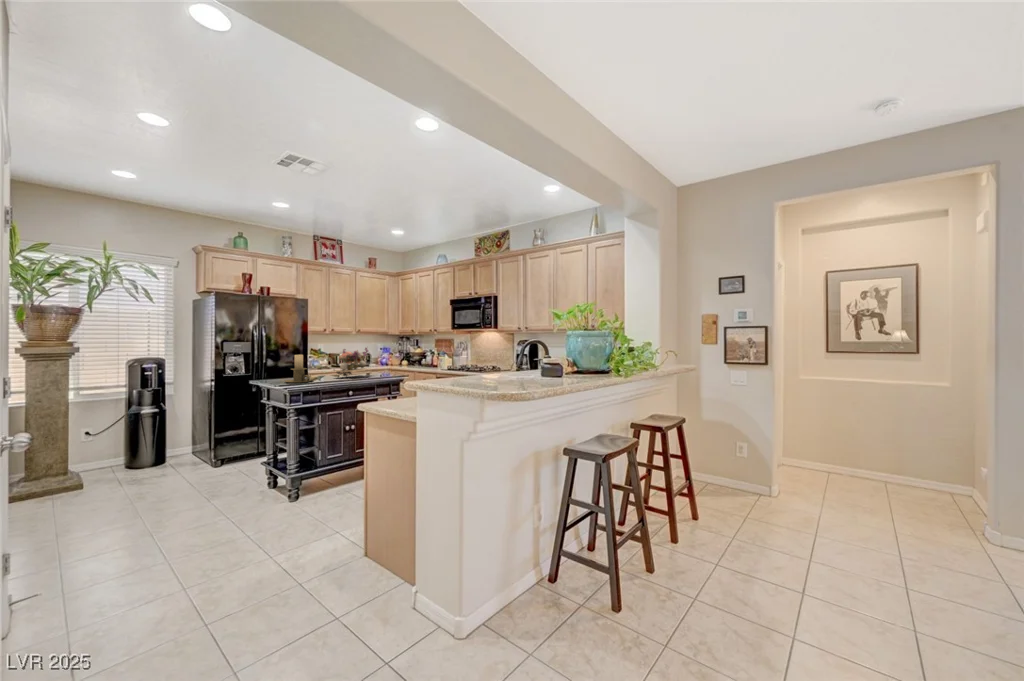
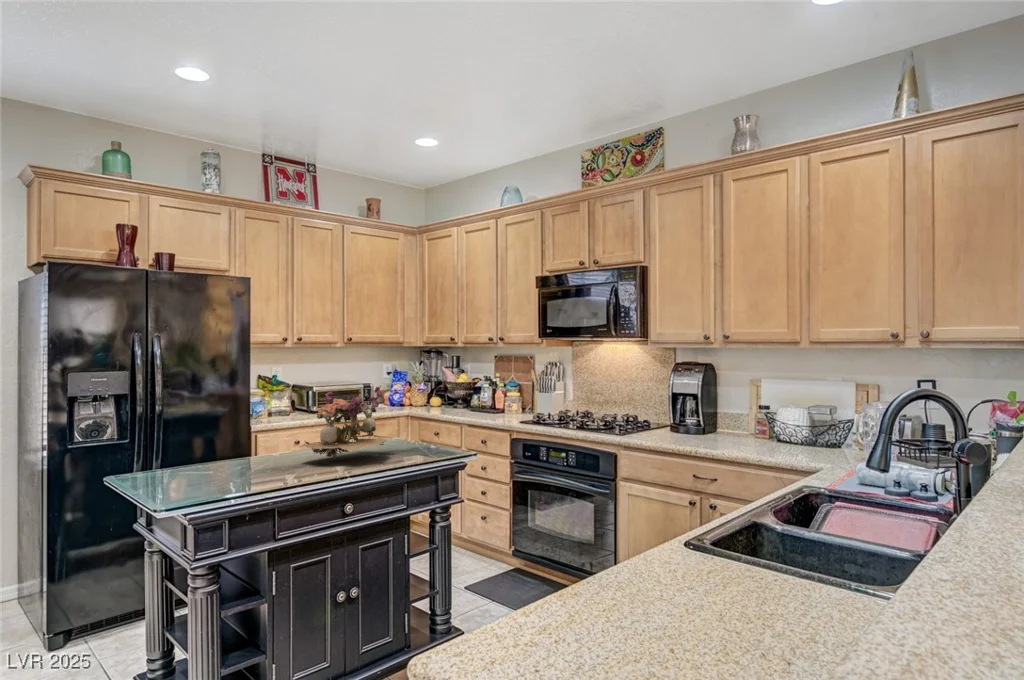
candle holder: present [285,355,313,383] -> none [185,412,258,487]

